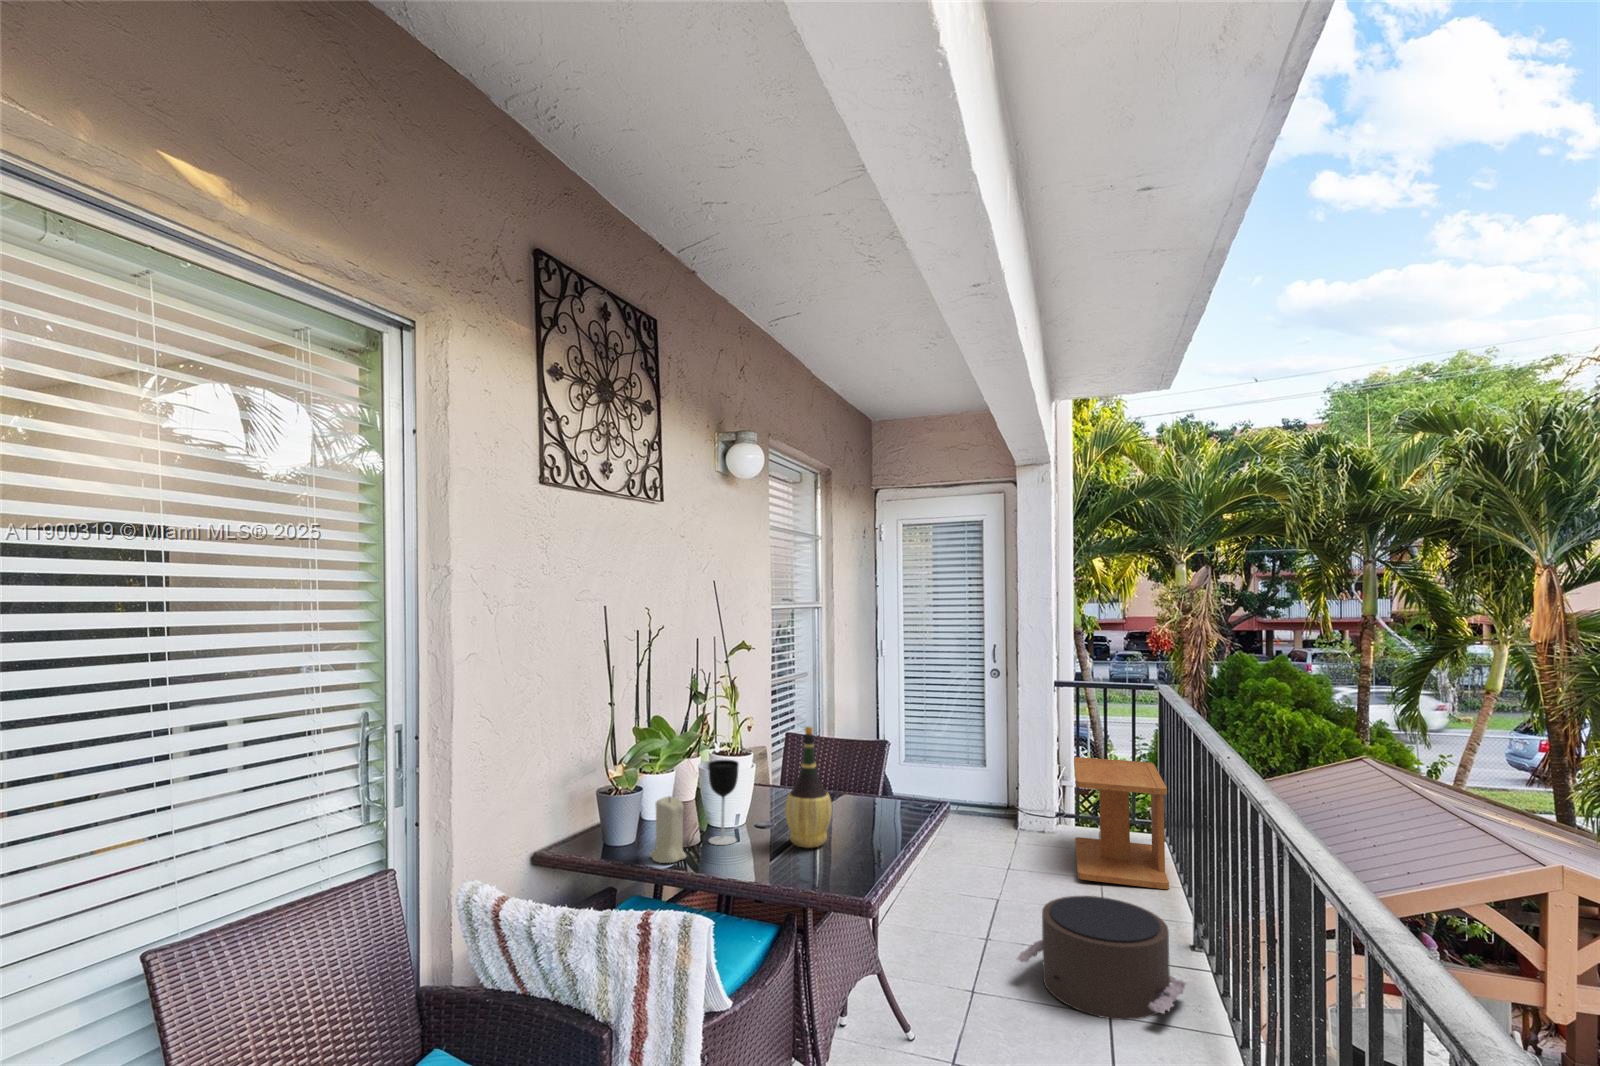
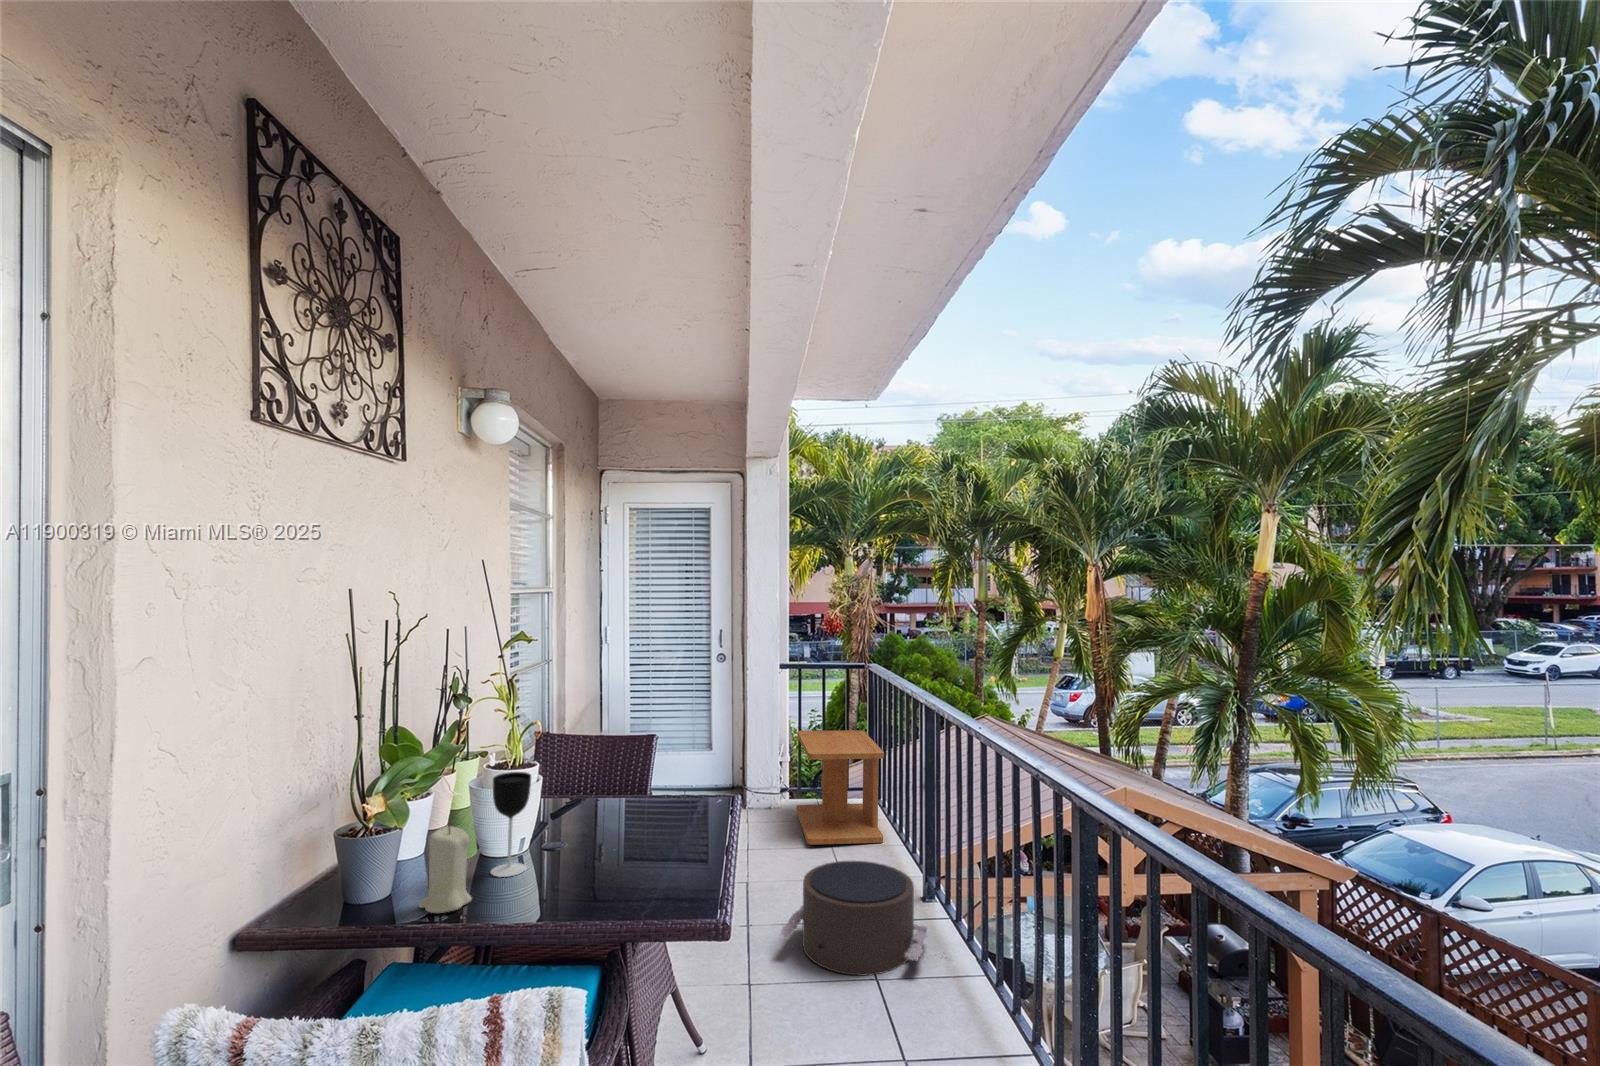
wine bottle: present [785,727,832,848] -> none [591,725,646,864]

